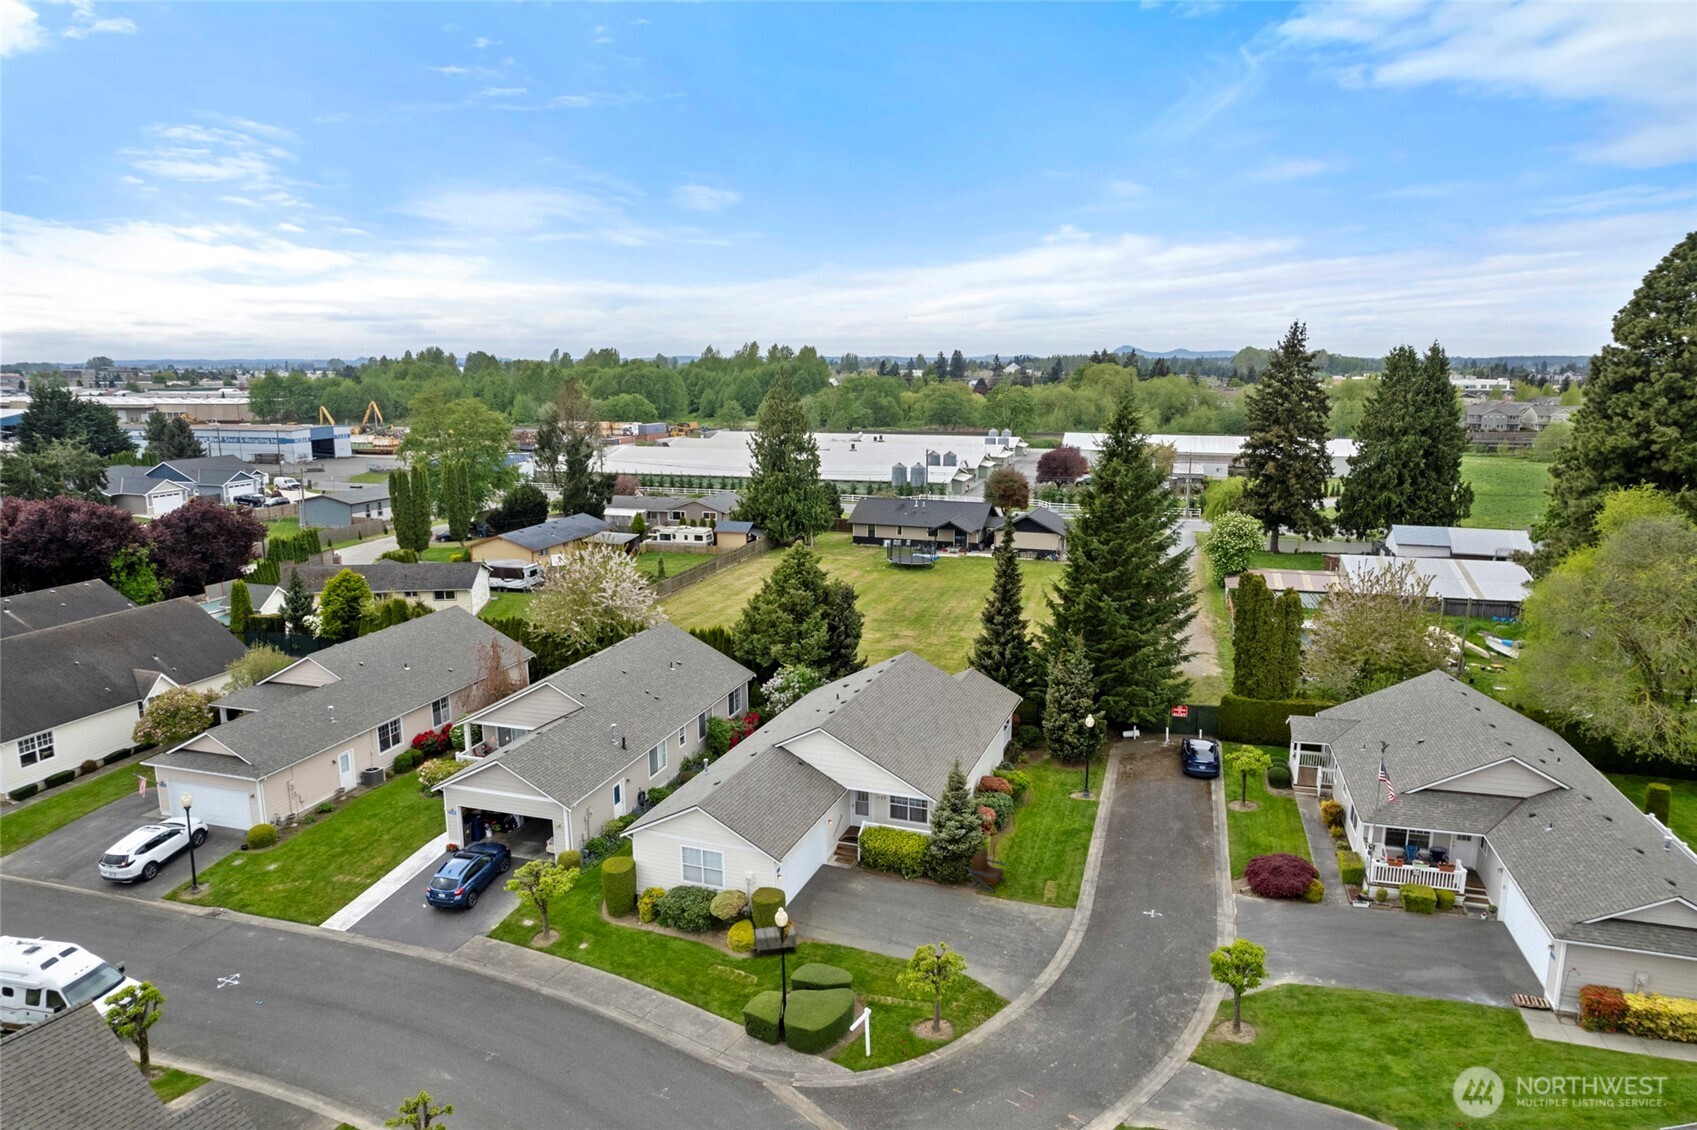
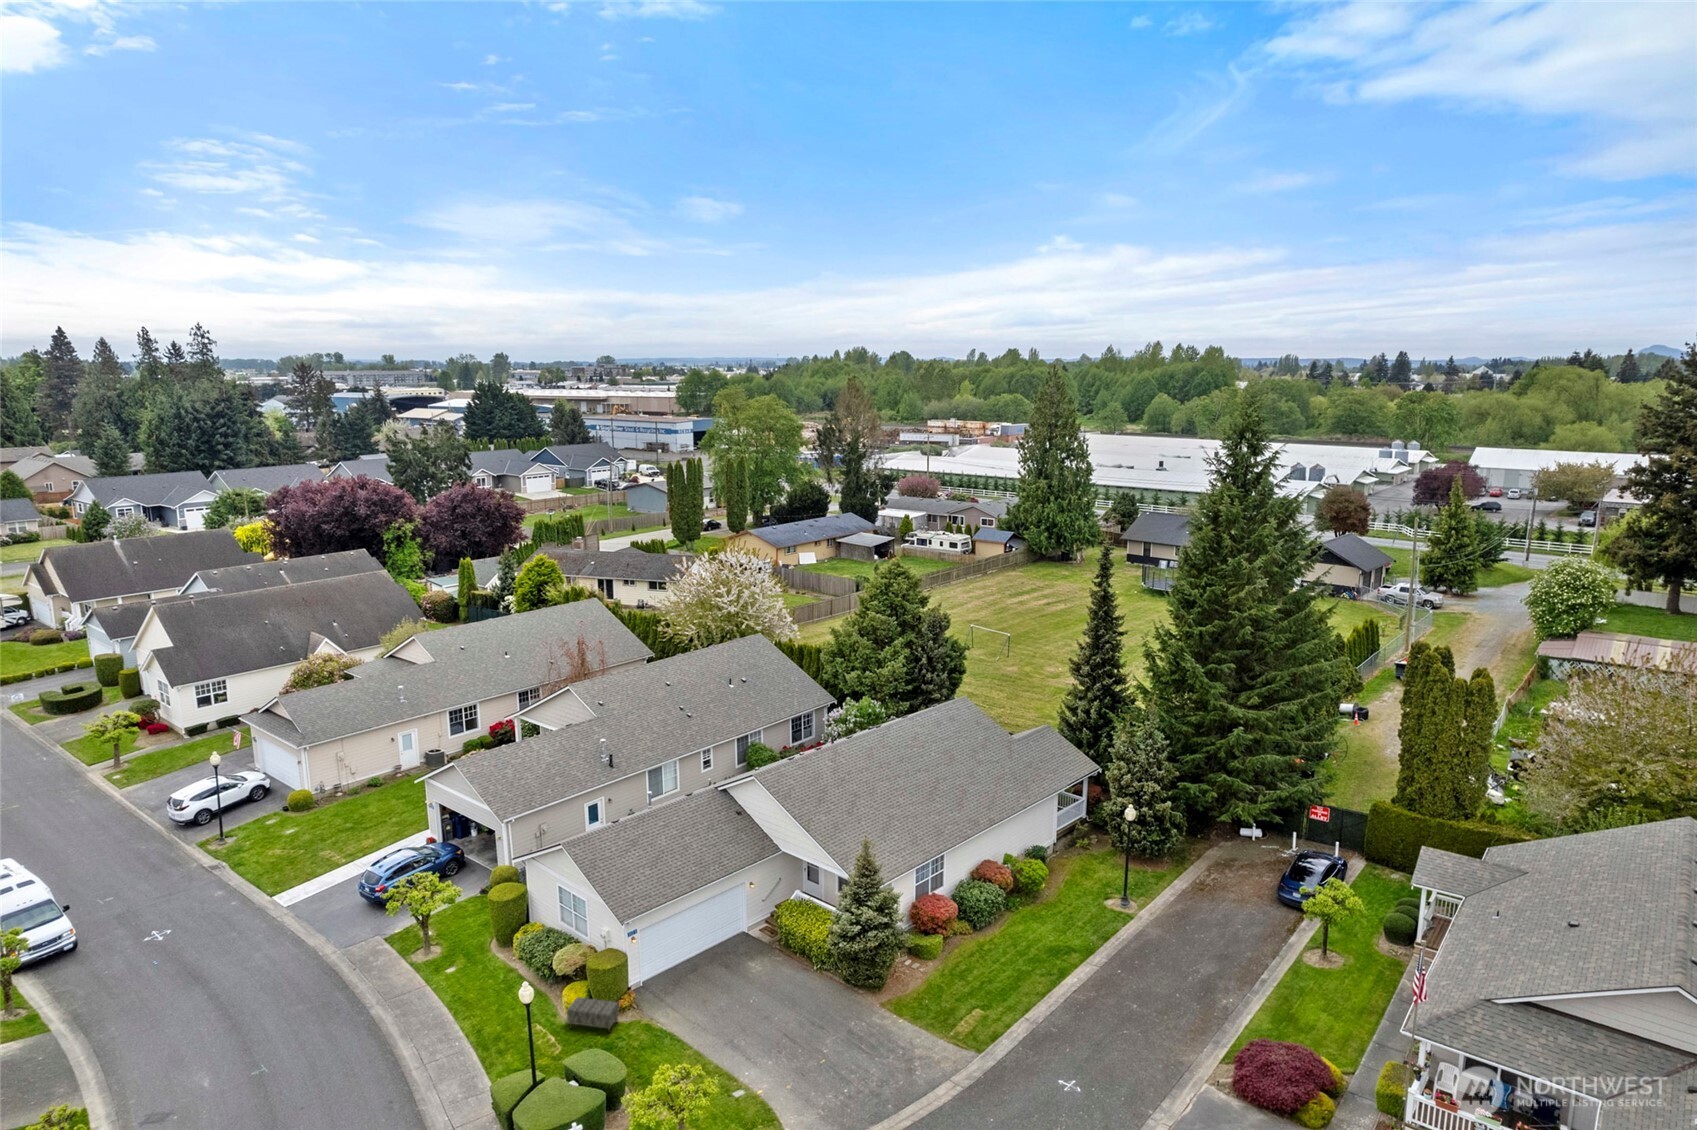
lounge chair: present [969,849,1005,893] -> none [868,956,922,1018]

